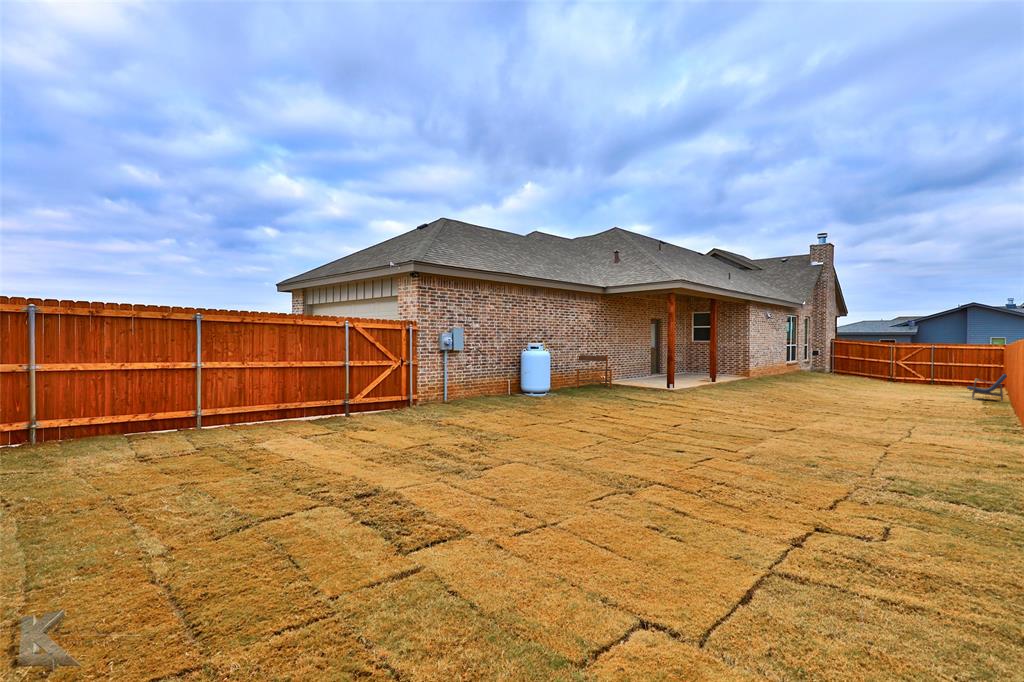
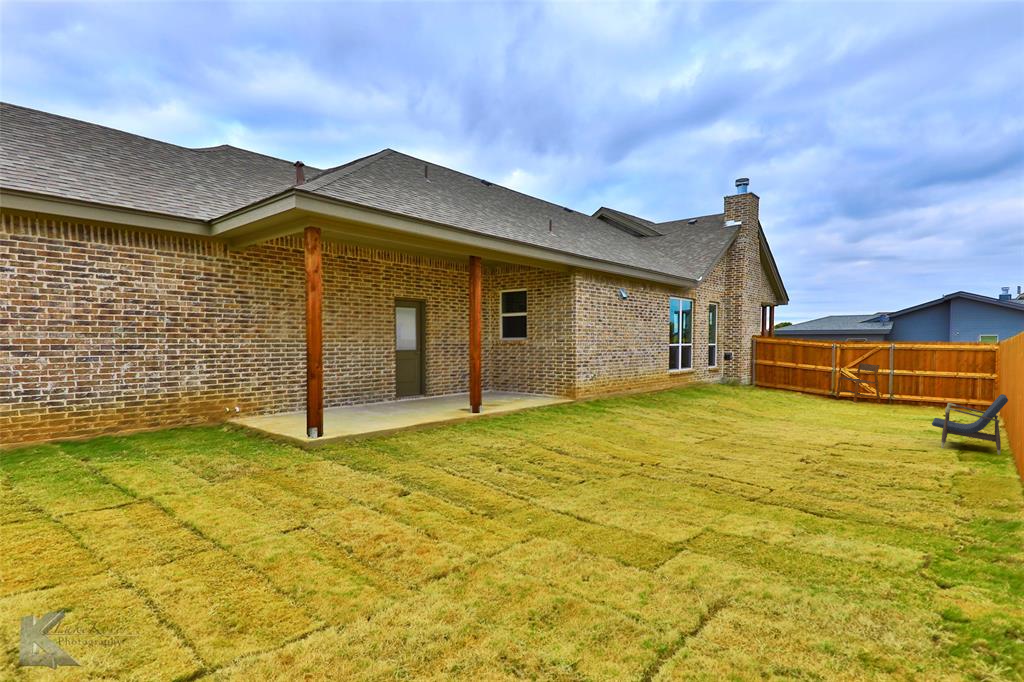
bench: present [576,355,612,388] -> present [836,363,880,403]

